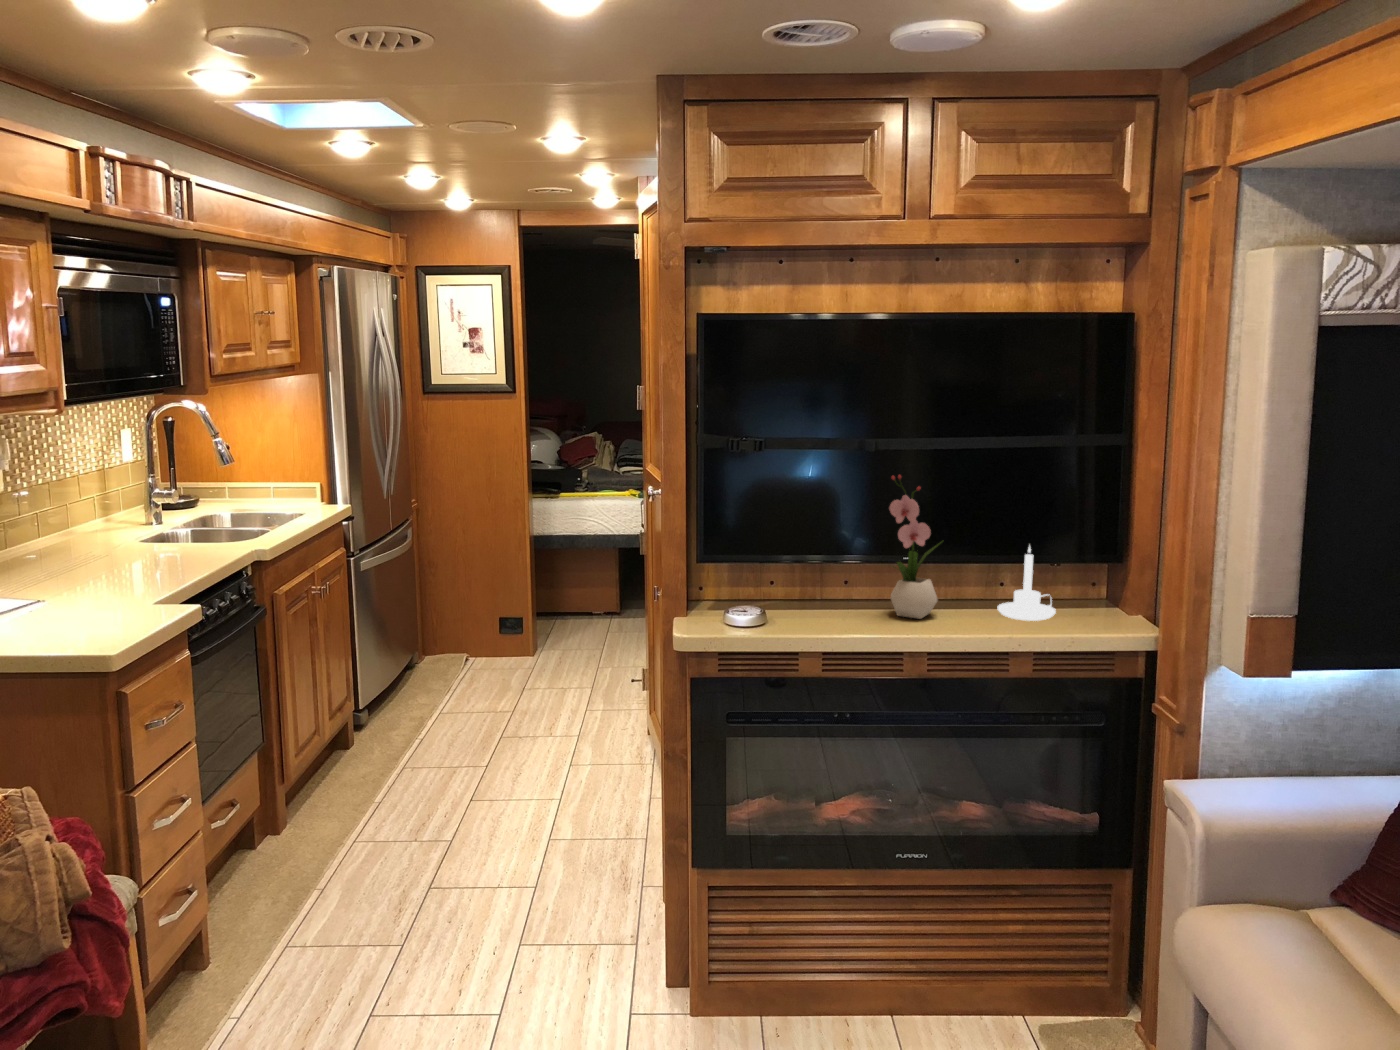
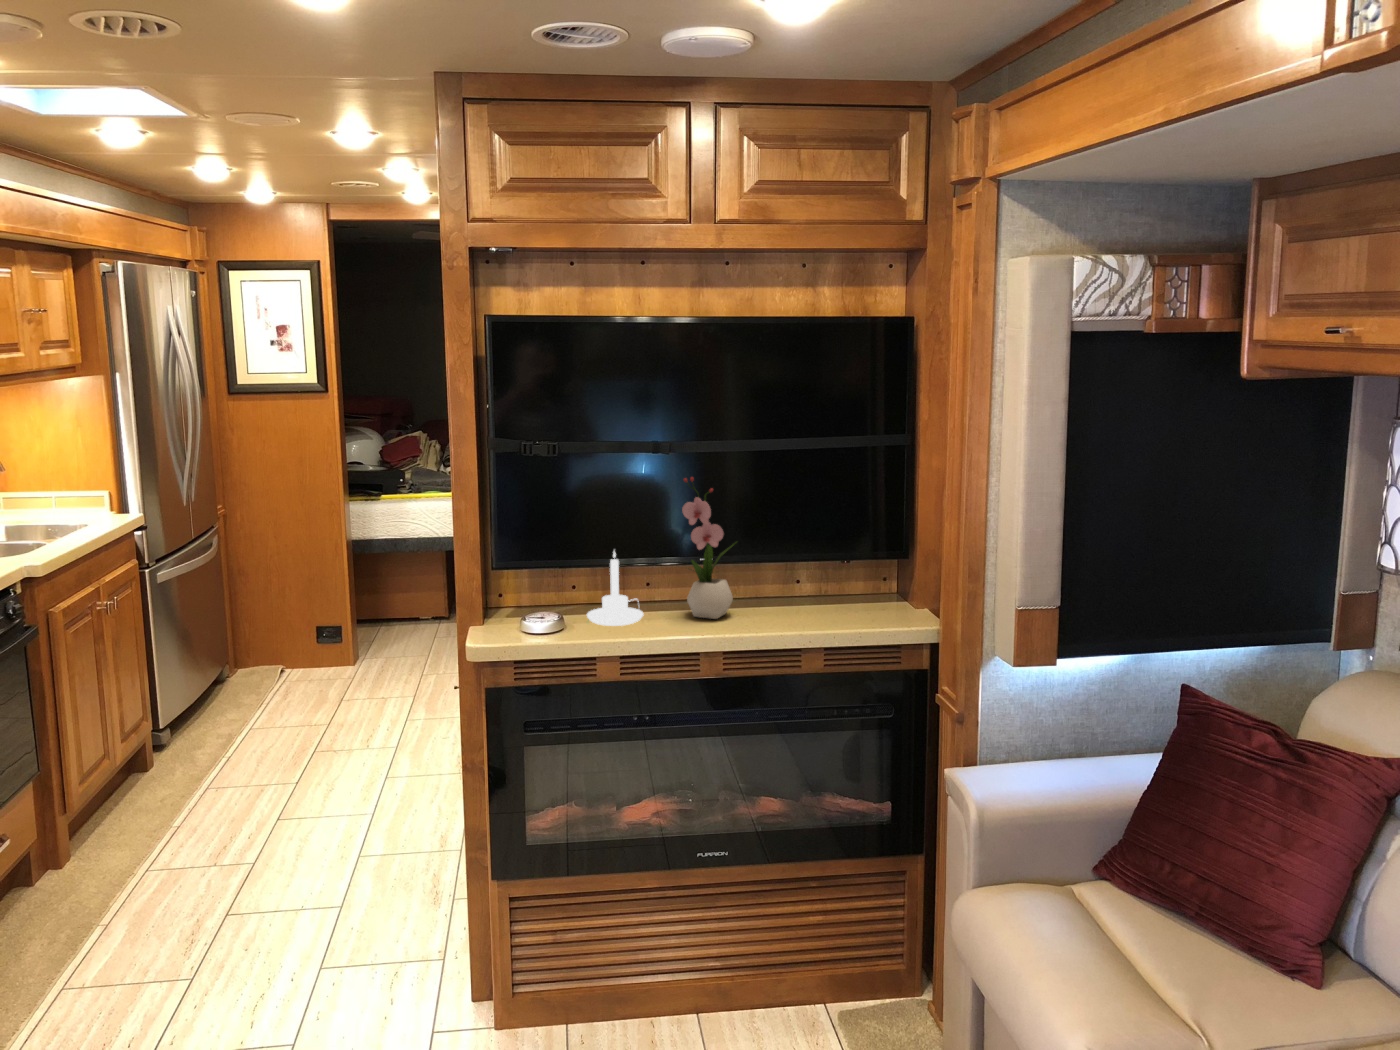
candle holder: present [997,546,1056,621] -> present [587,551,643,626]

